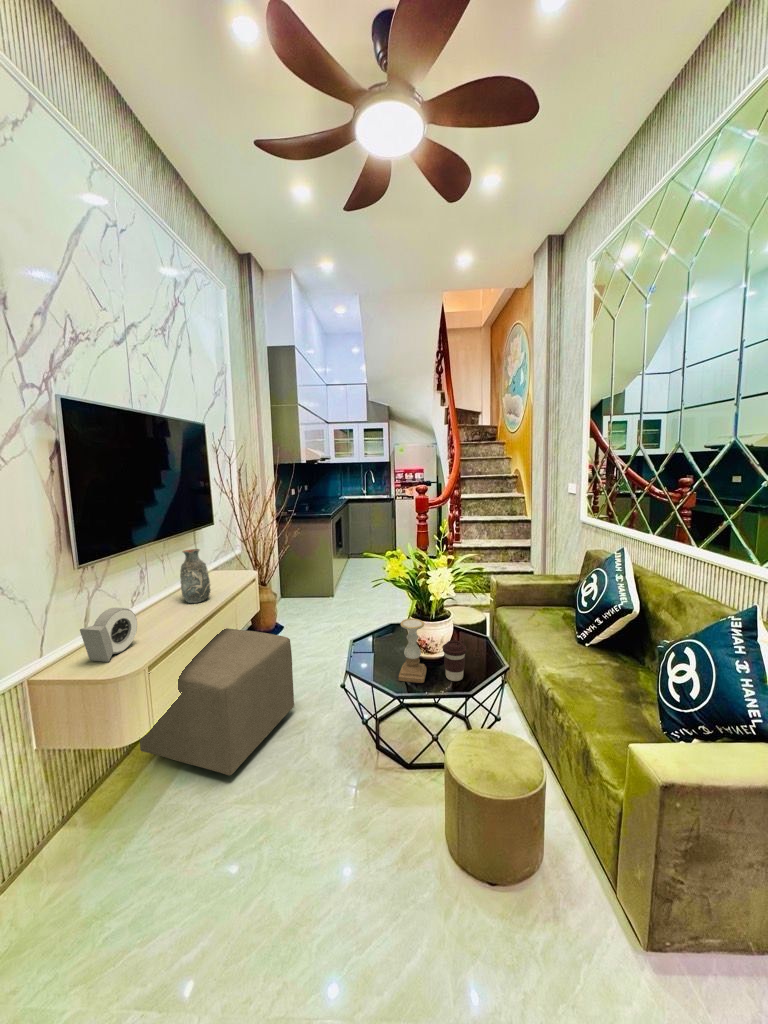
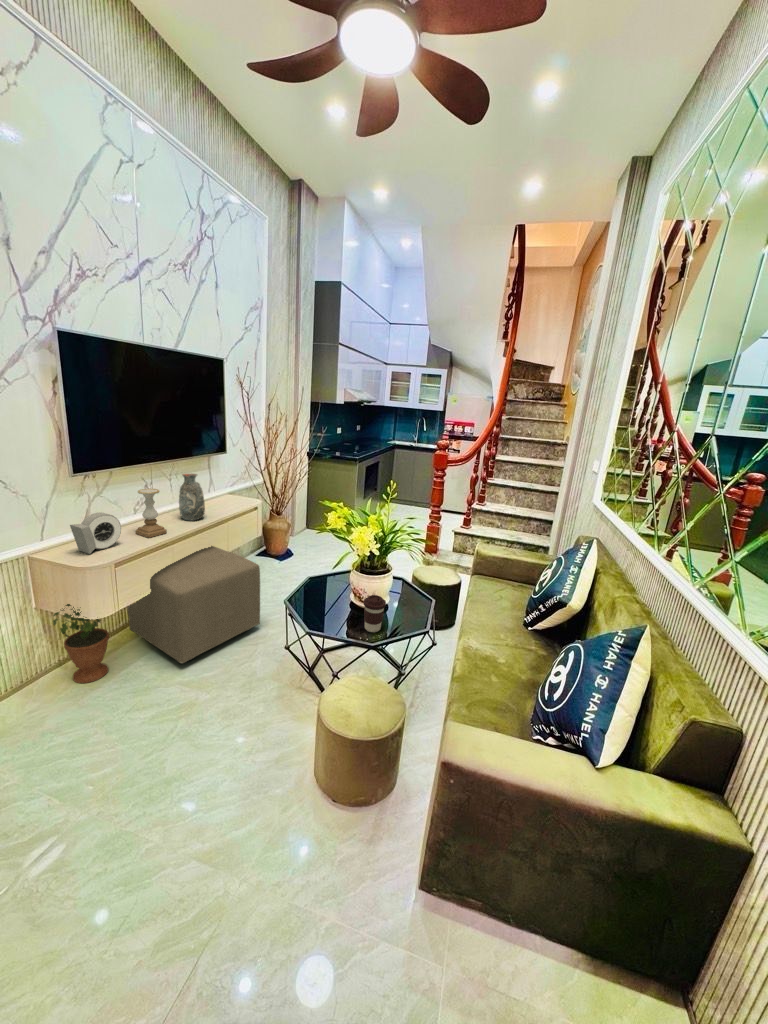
candle holder: present [399,619,427,683] -> present [136,489,167,538]
potted plant: none [65,695,137,839] -> present [53,604,109,683]

